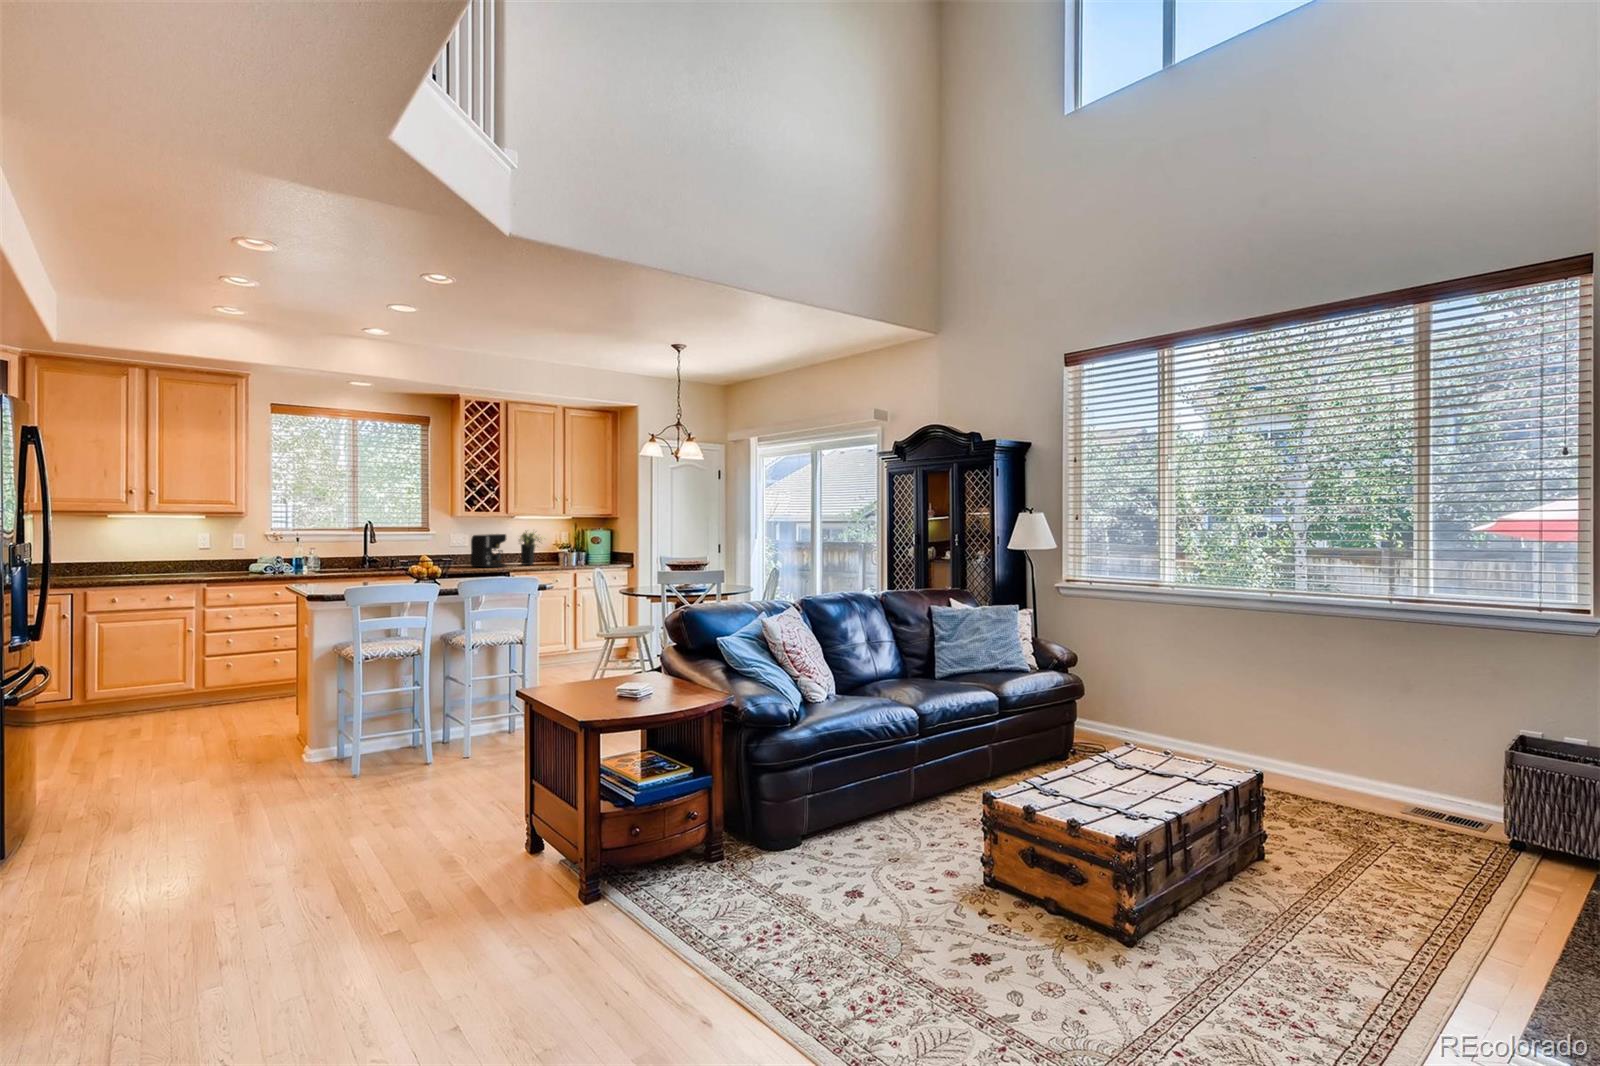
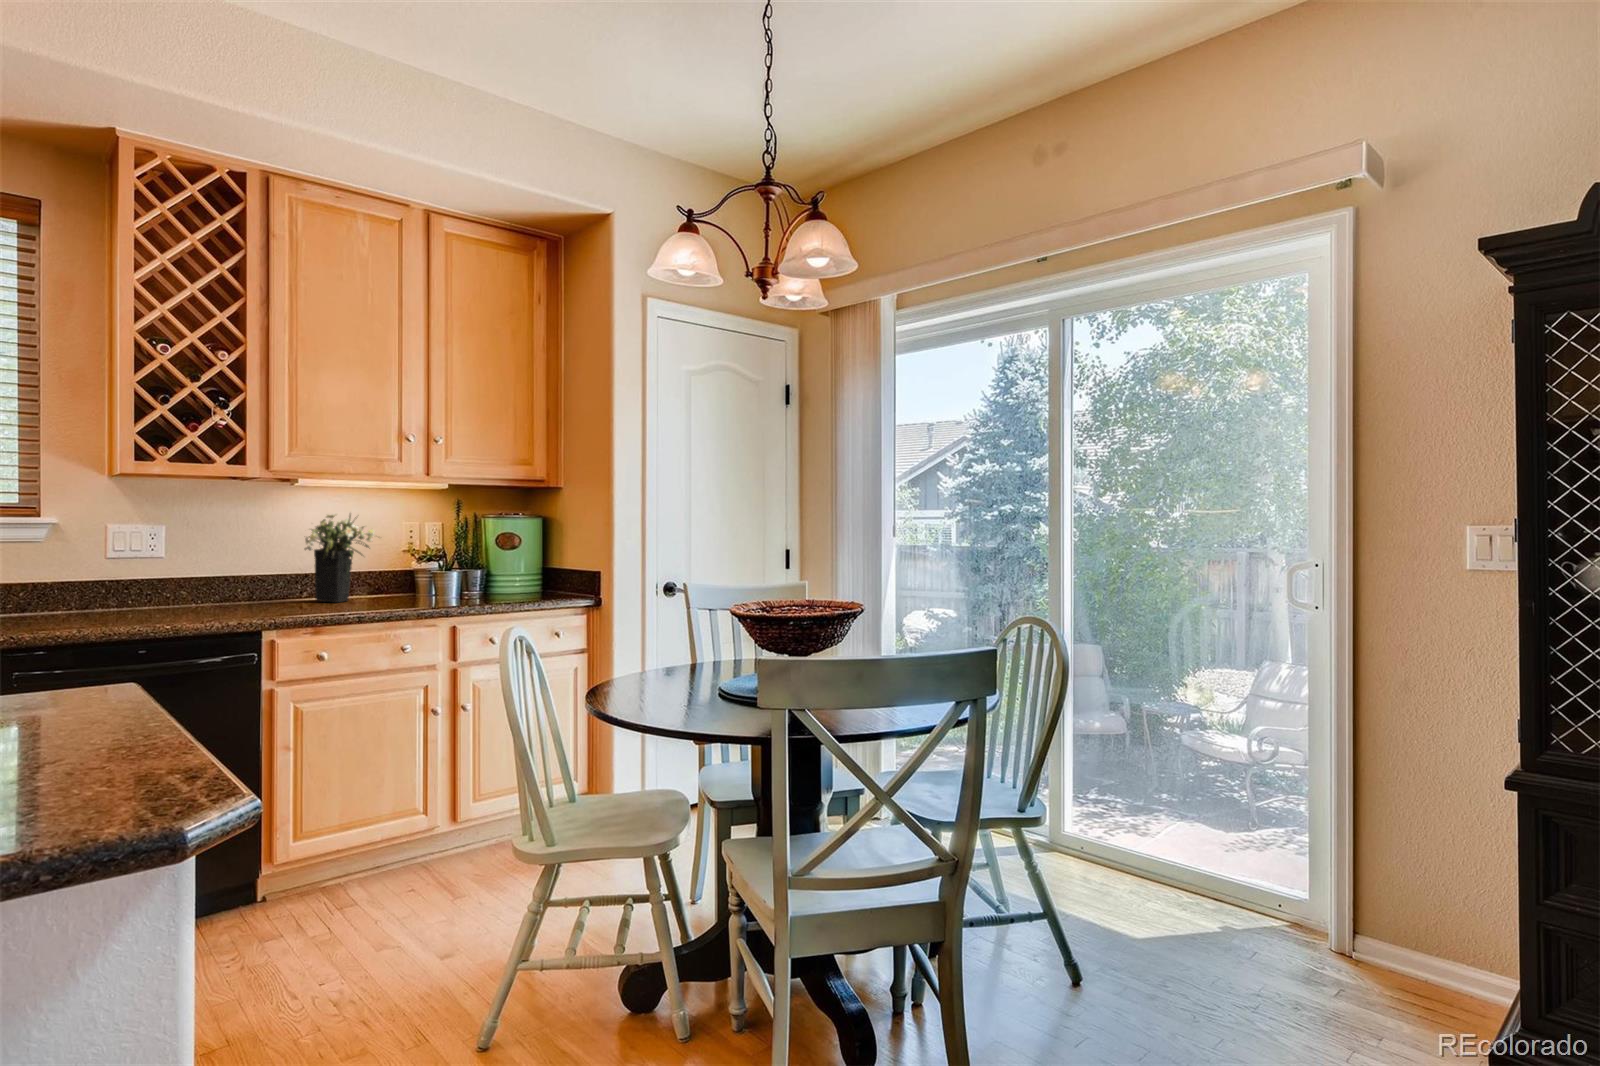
coffee maker: present [470,534,506,567] -> none [153,525,263,618]

